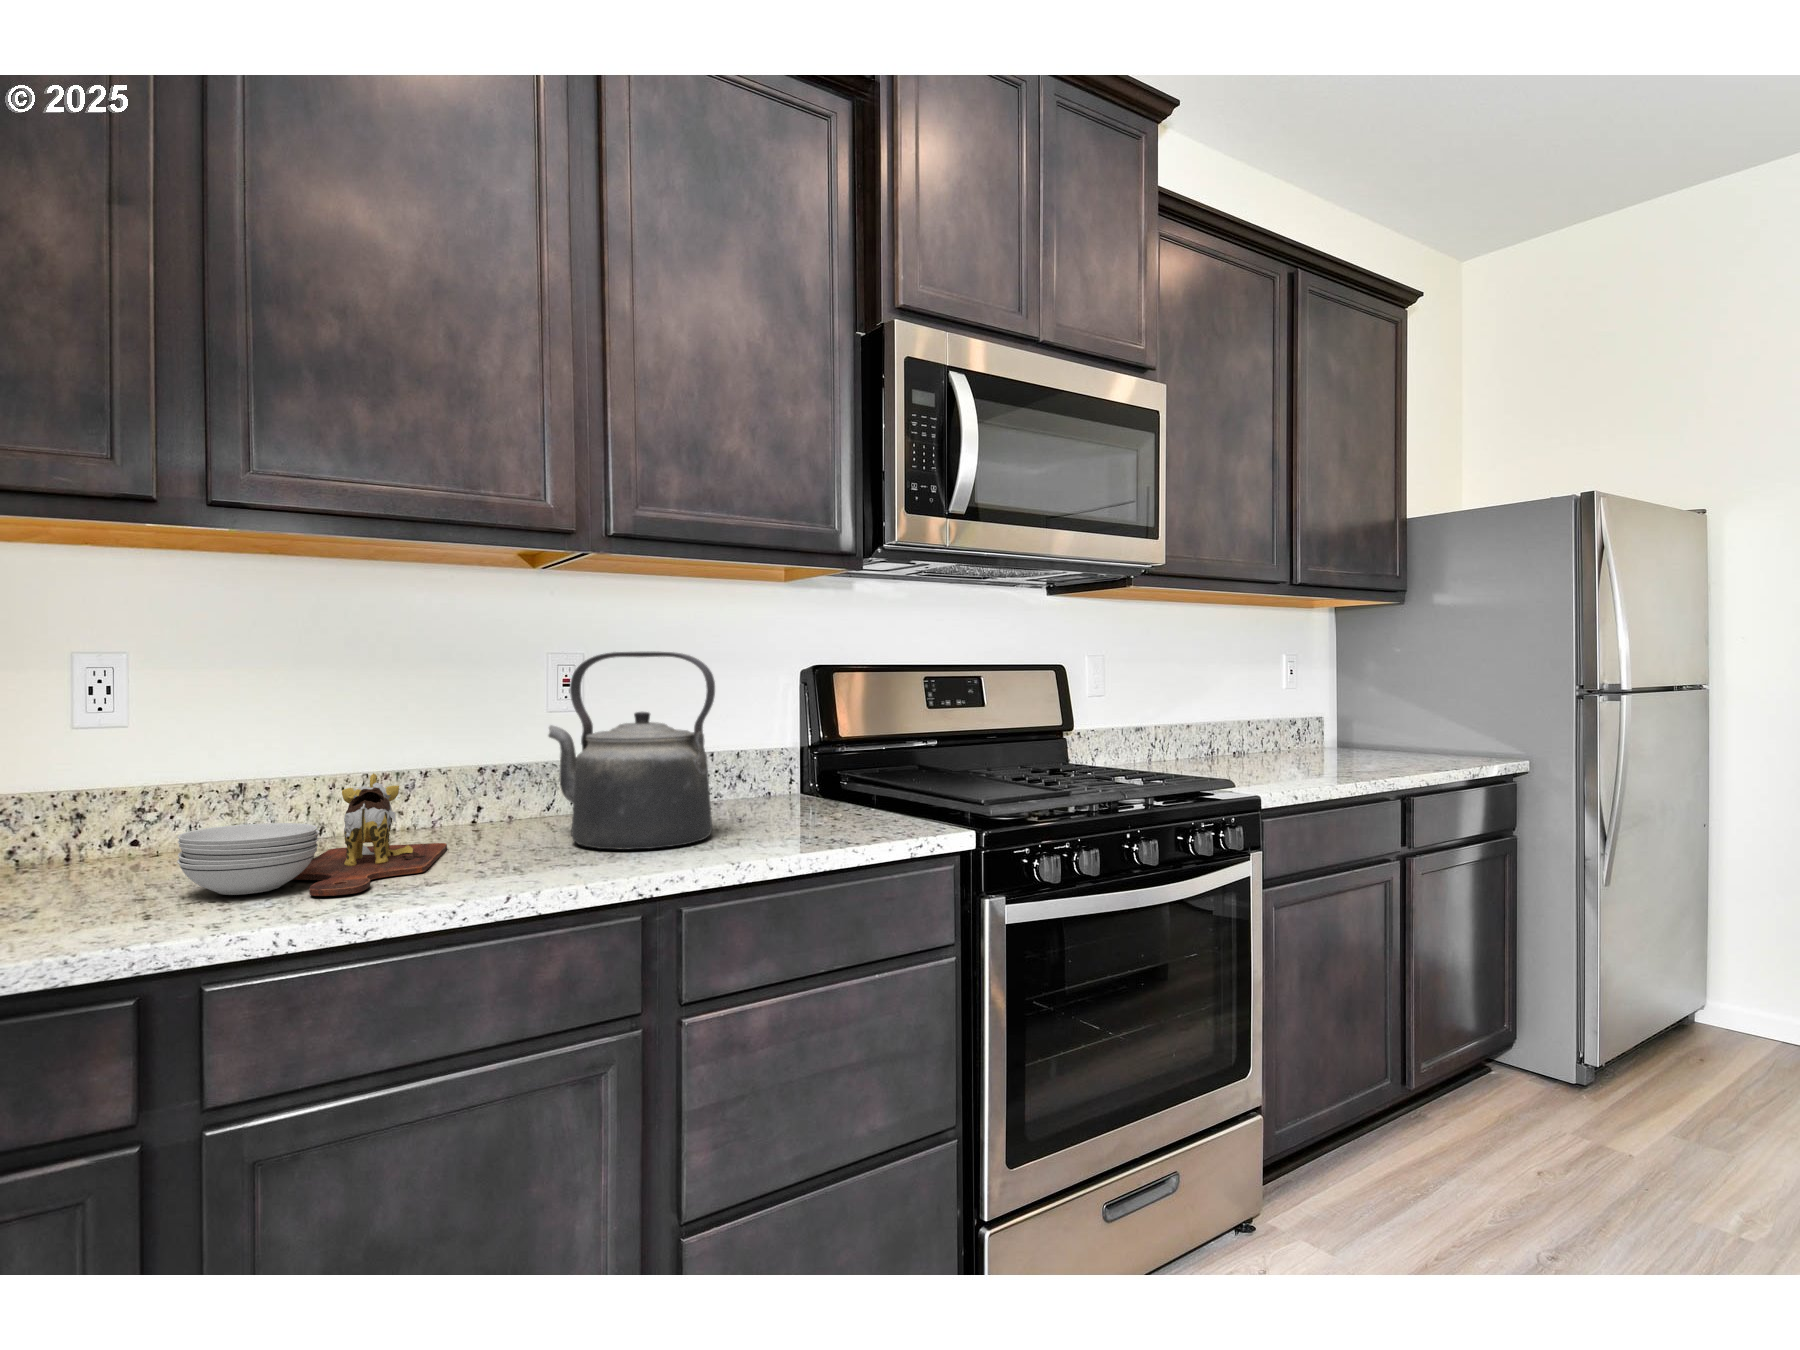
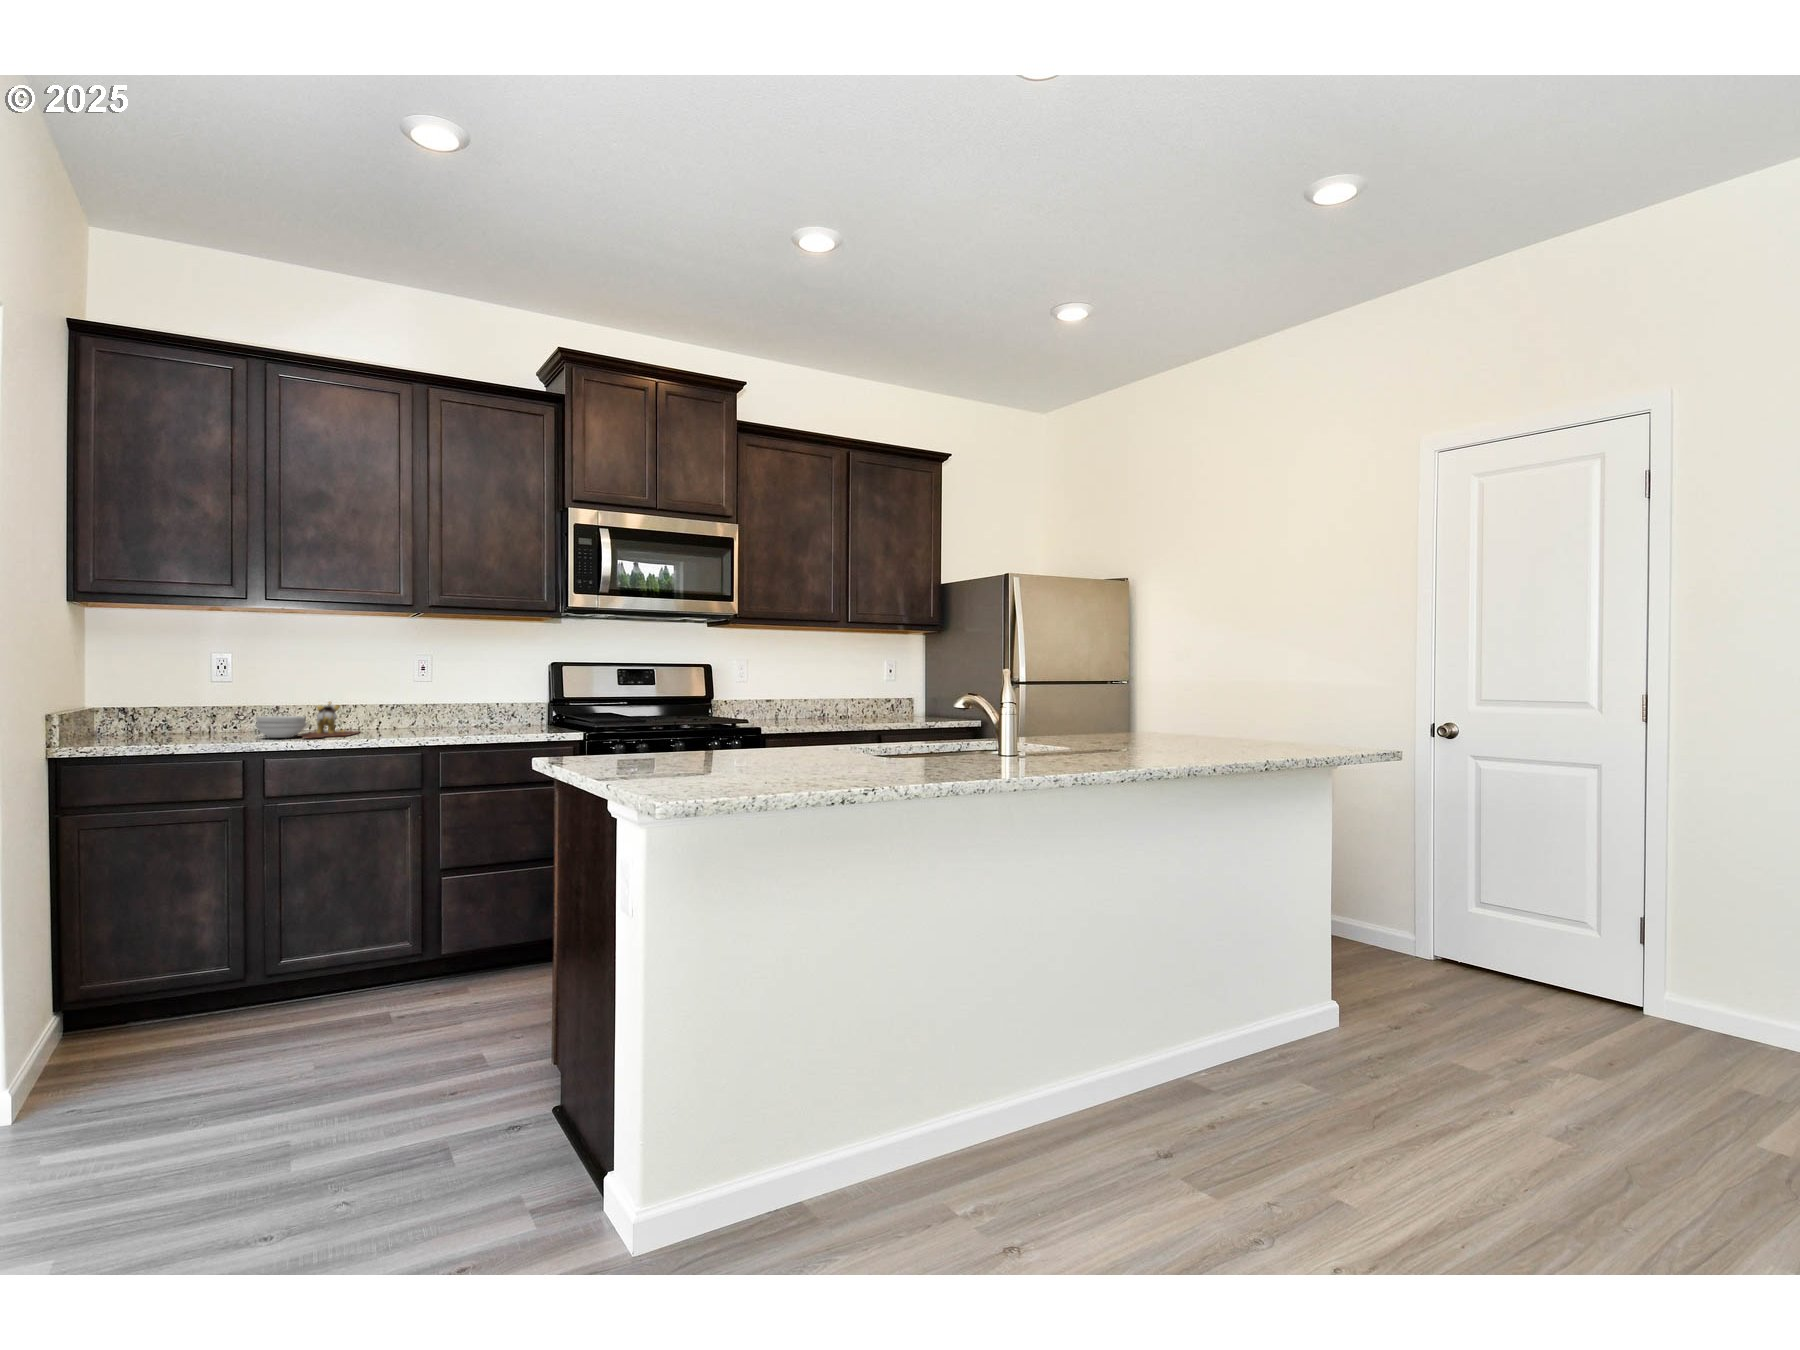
kettle: present [548,652,715,850] -> none [406,654,475,733]

